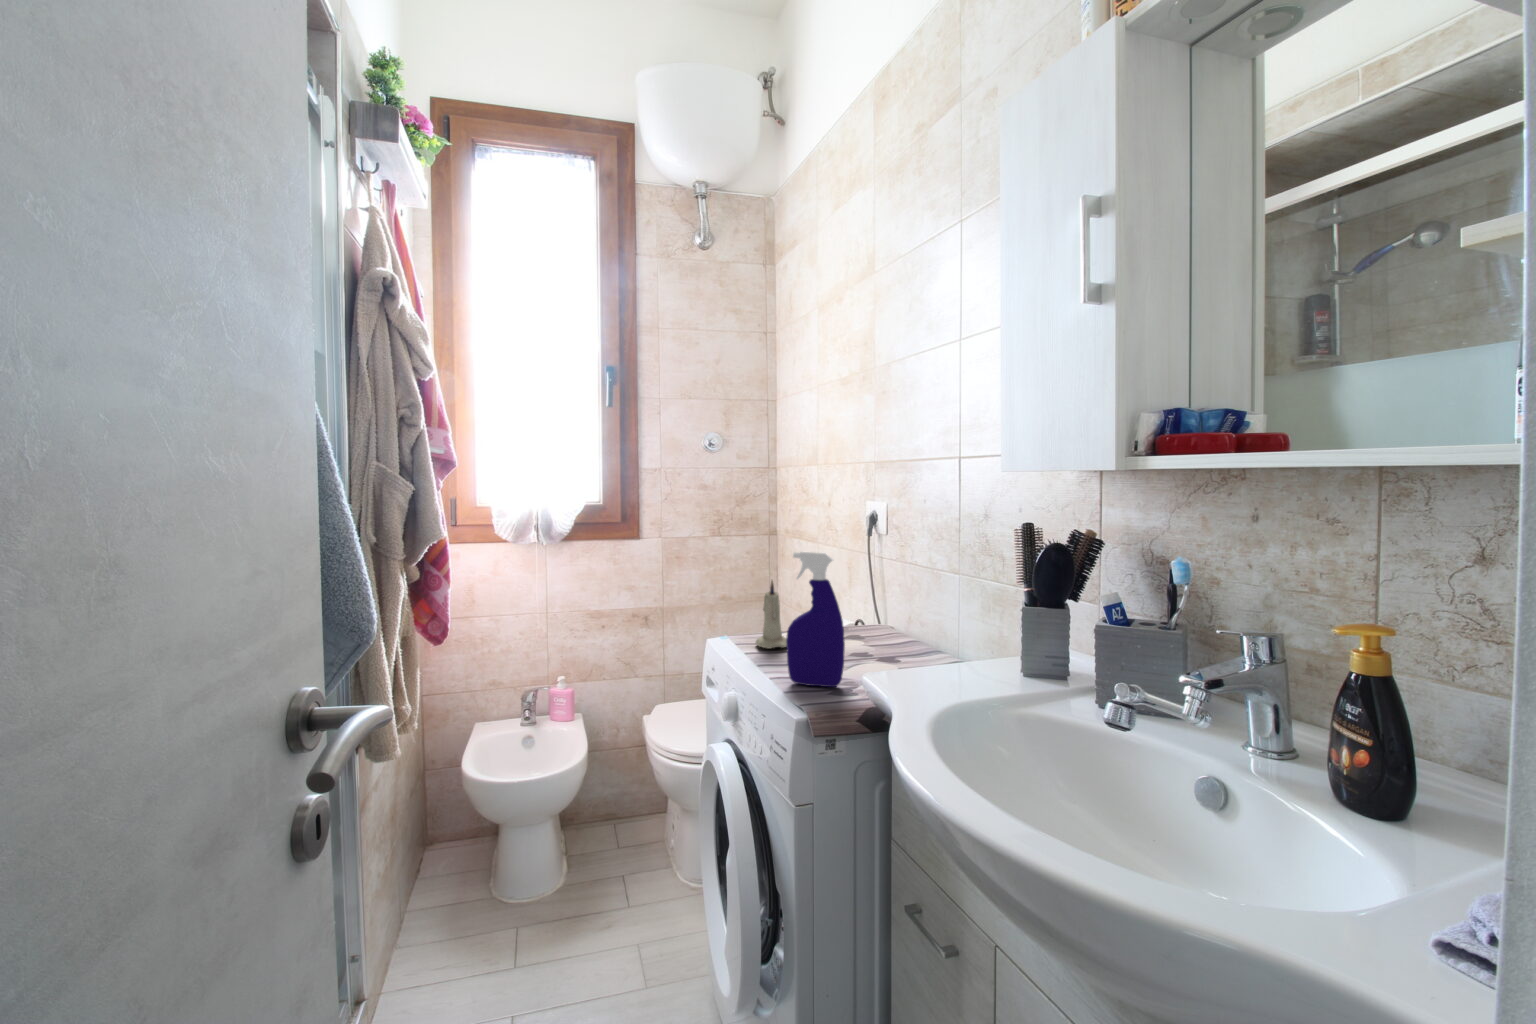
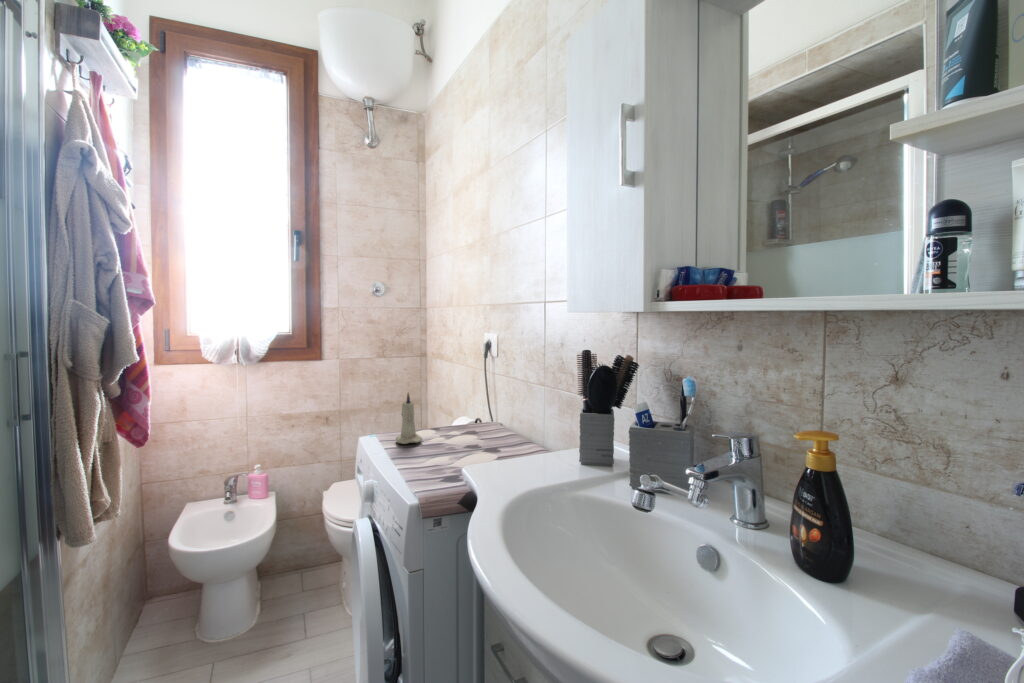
spray bottle: present [786,552,845,687] -> none [411,372,455,475]

